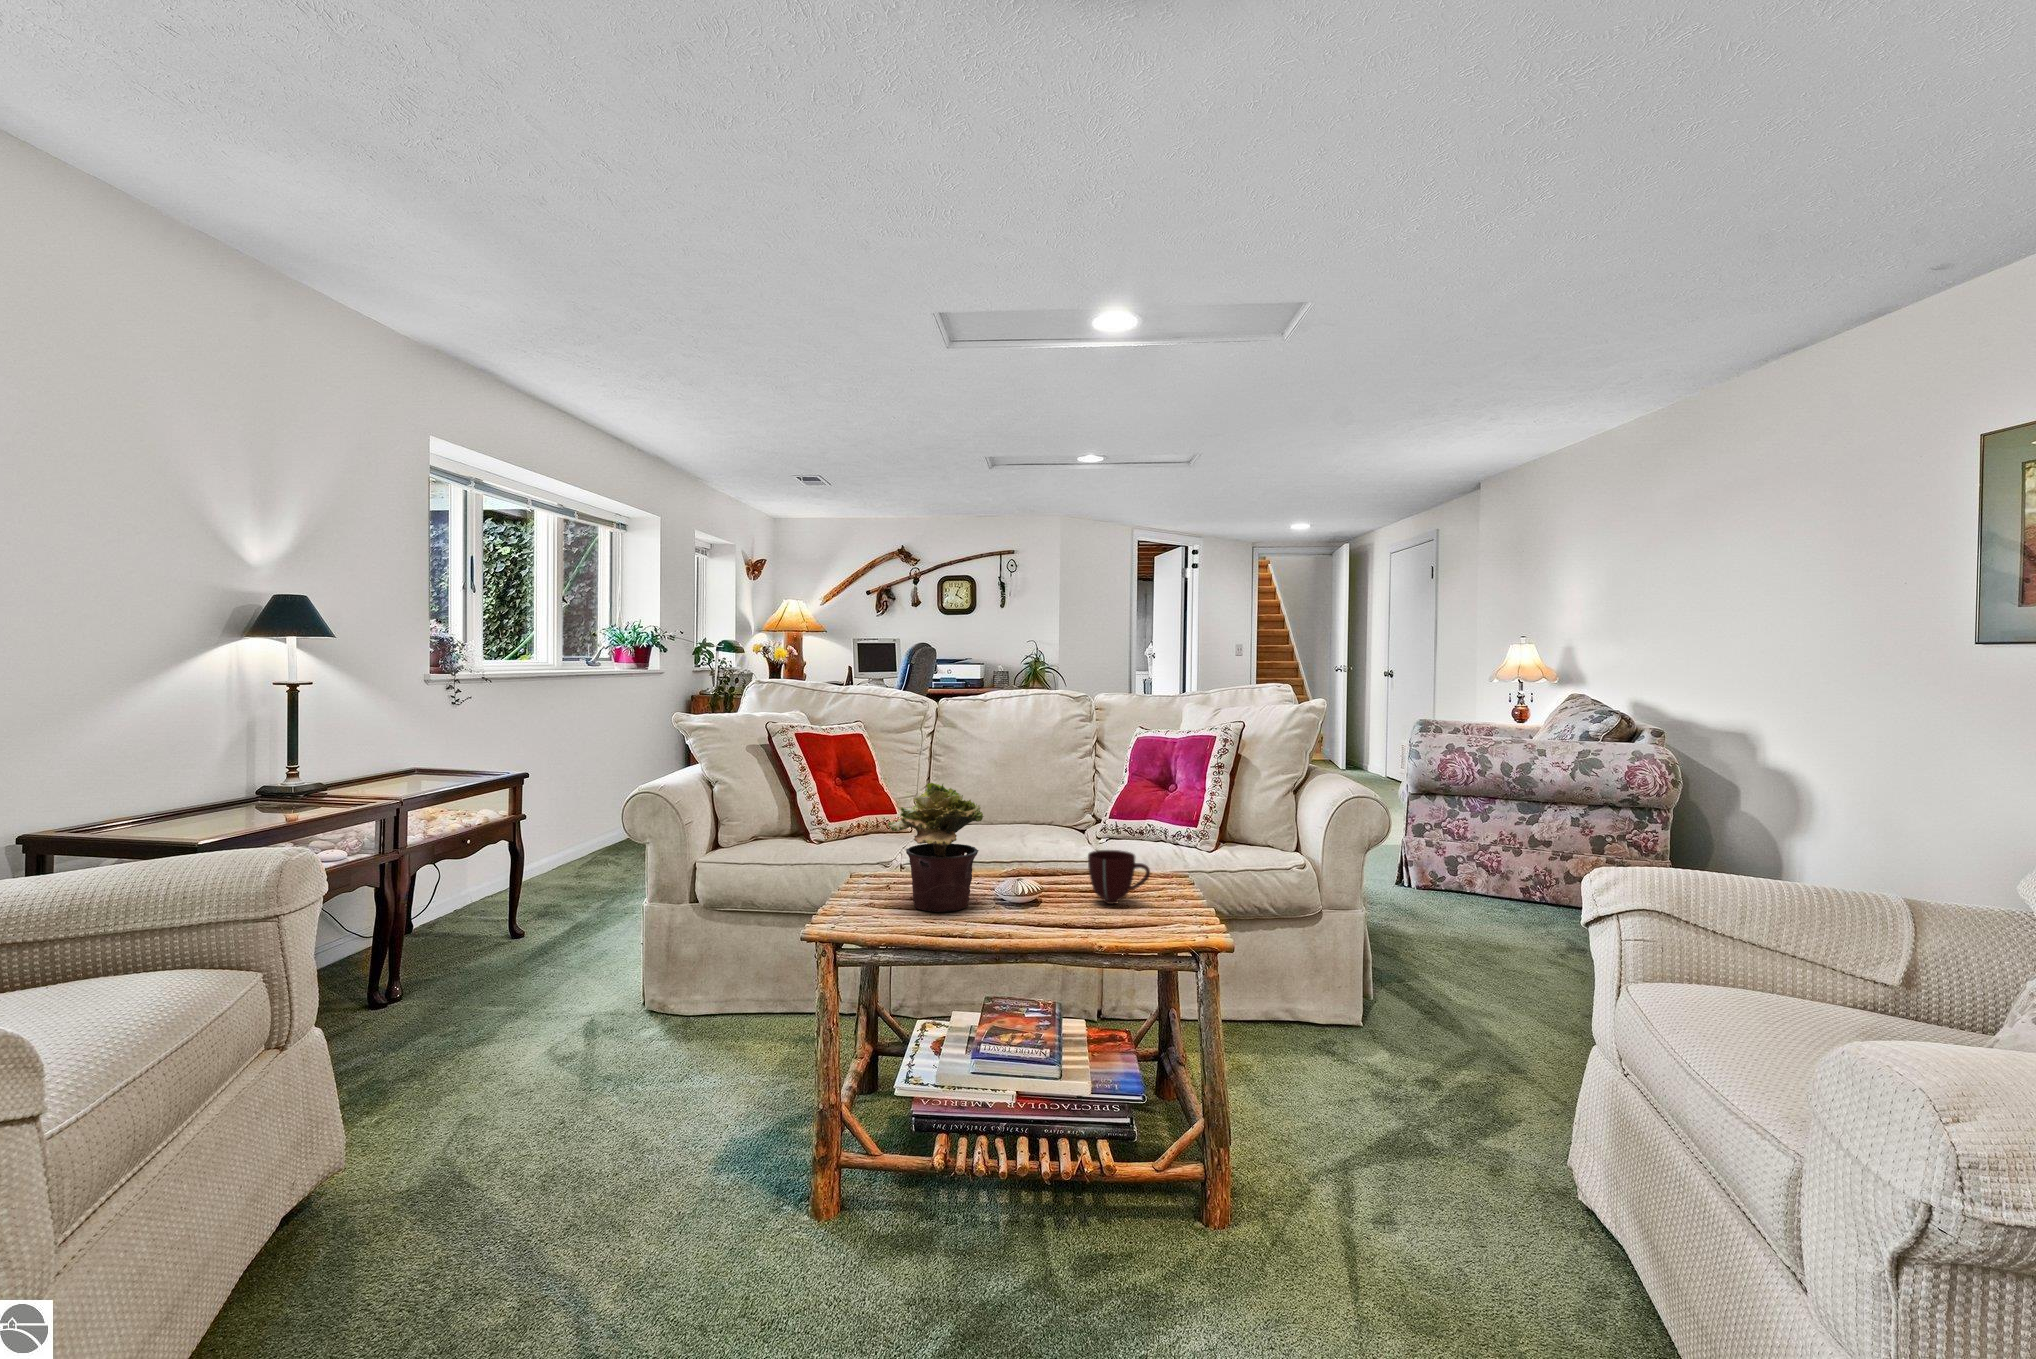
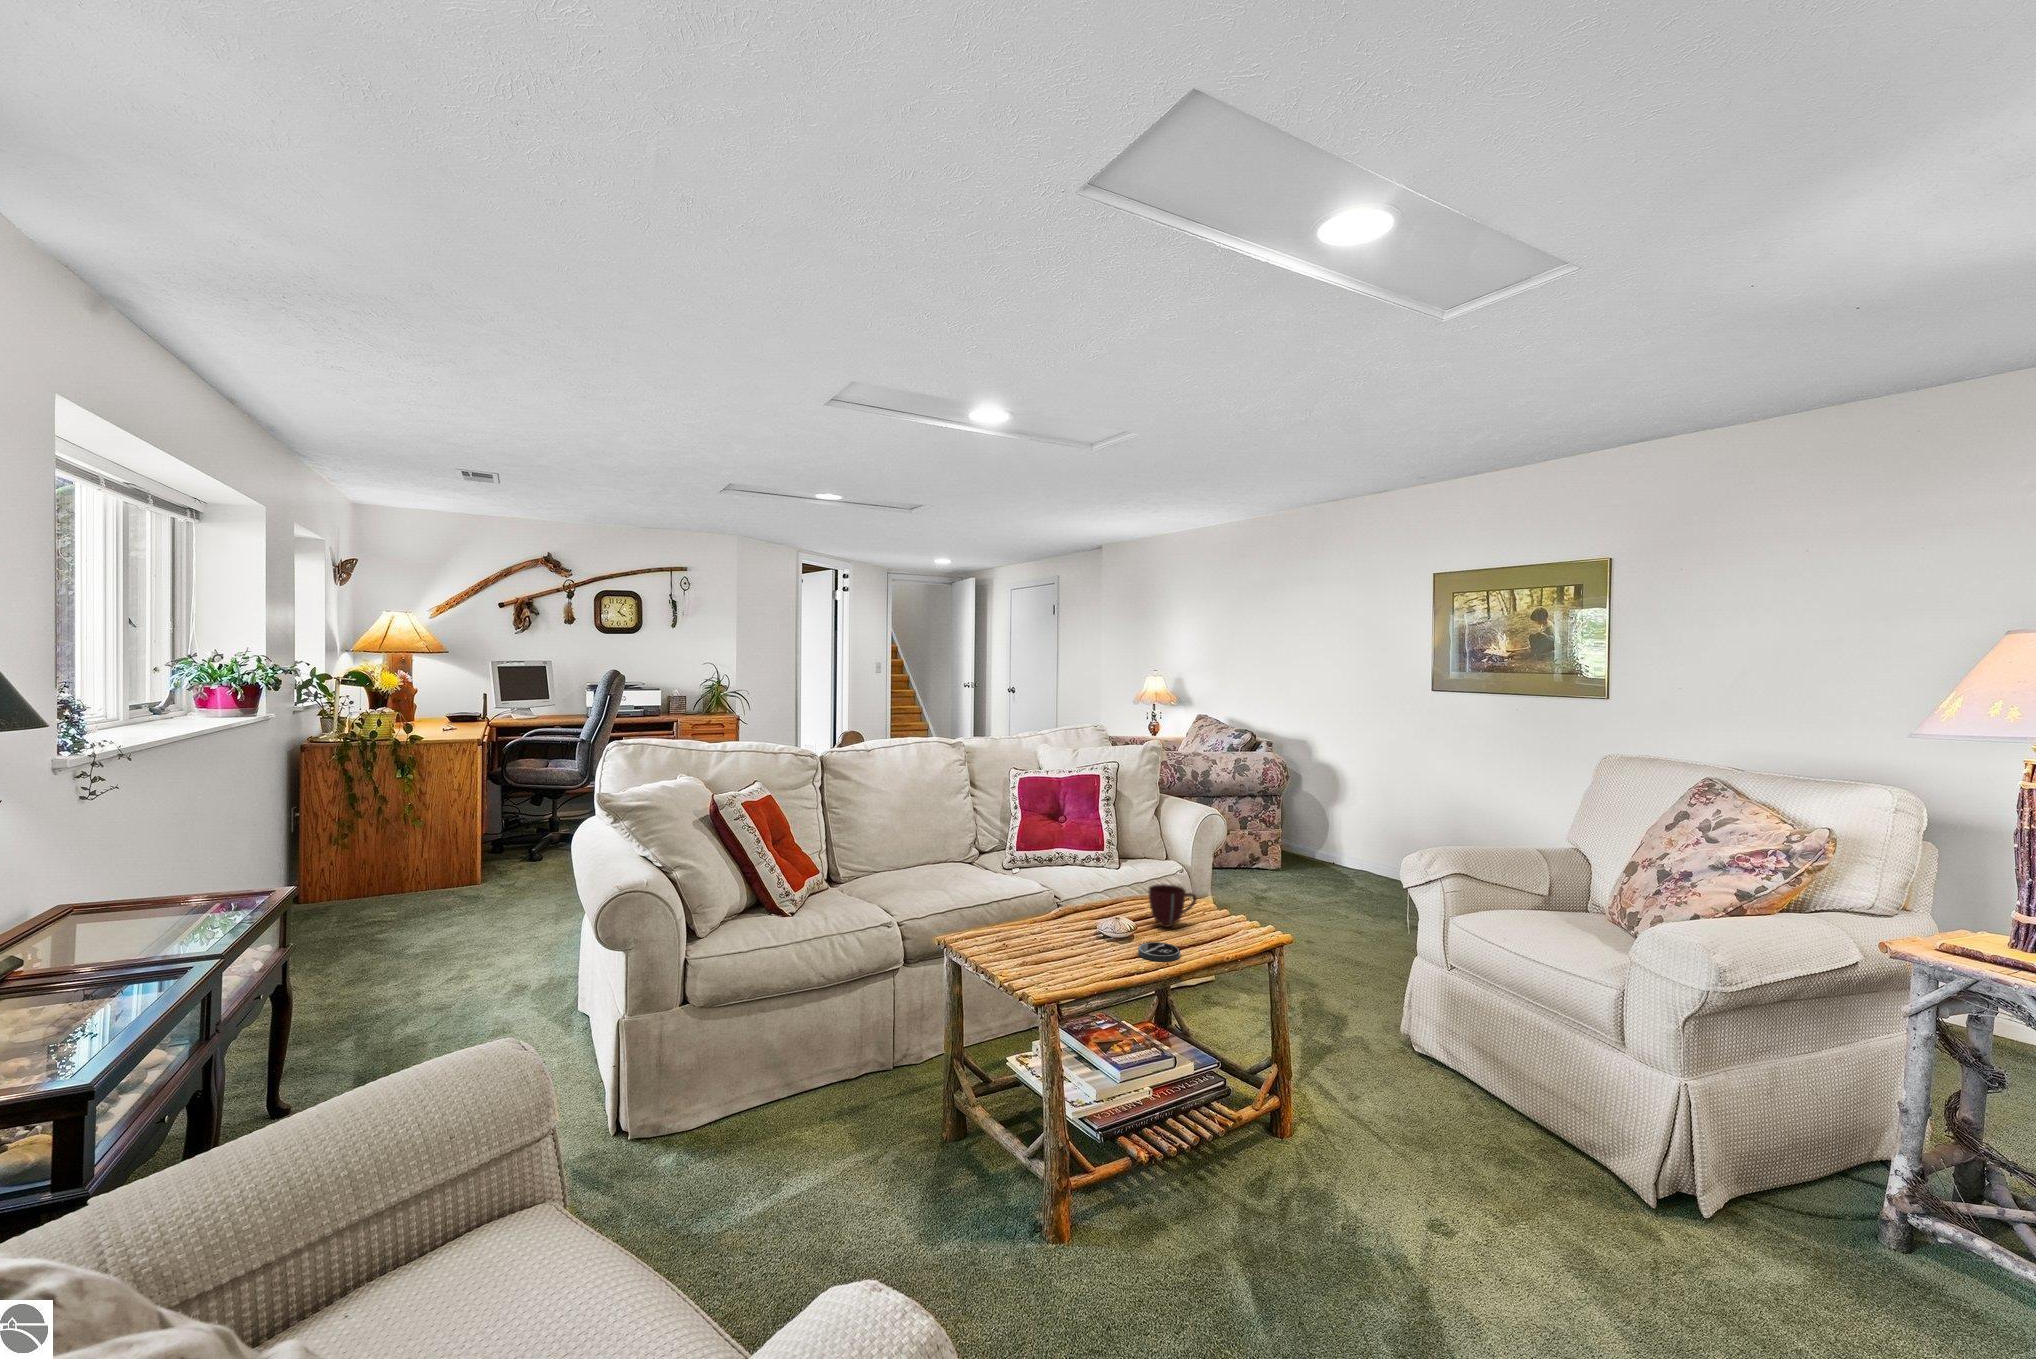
potted plant: present [888,783,983,912] -> none [1022,849,1101,958]
coaster: none [1005,910,1058,932] -> present [1138,942,1180,961]

